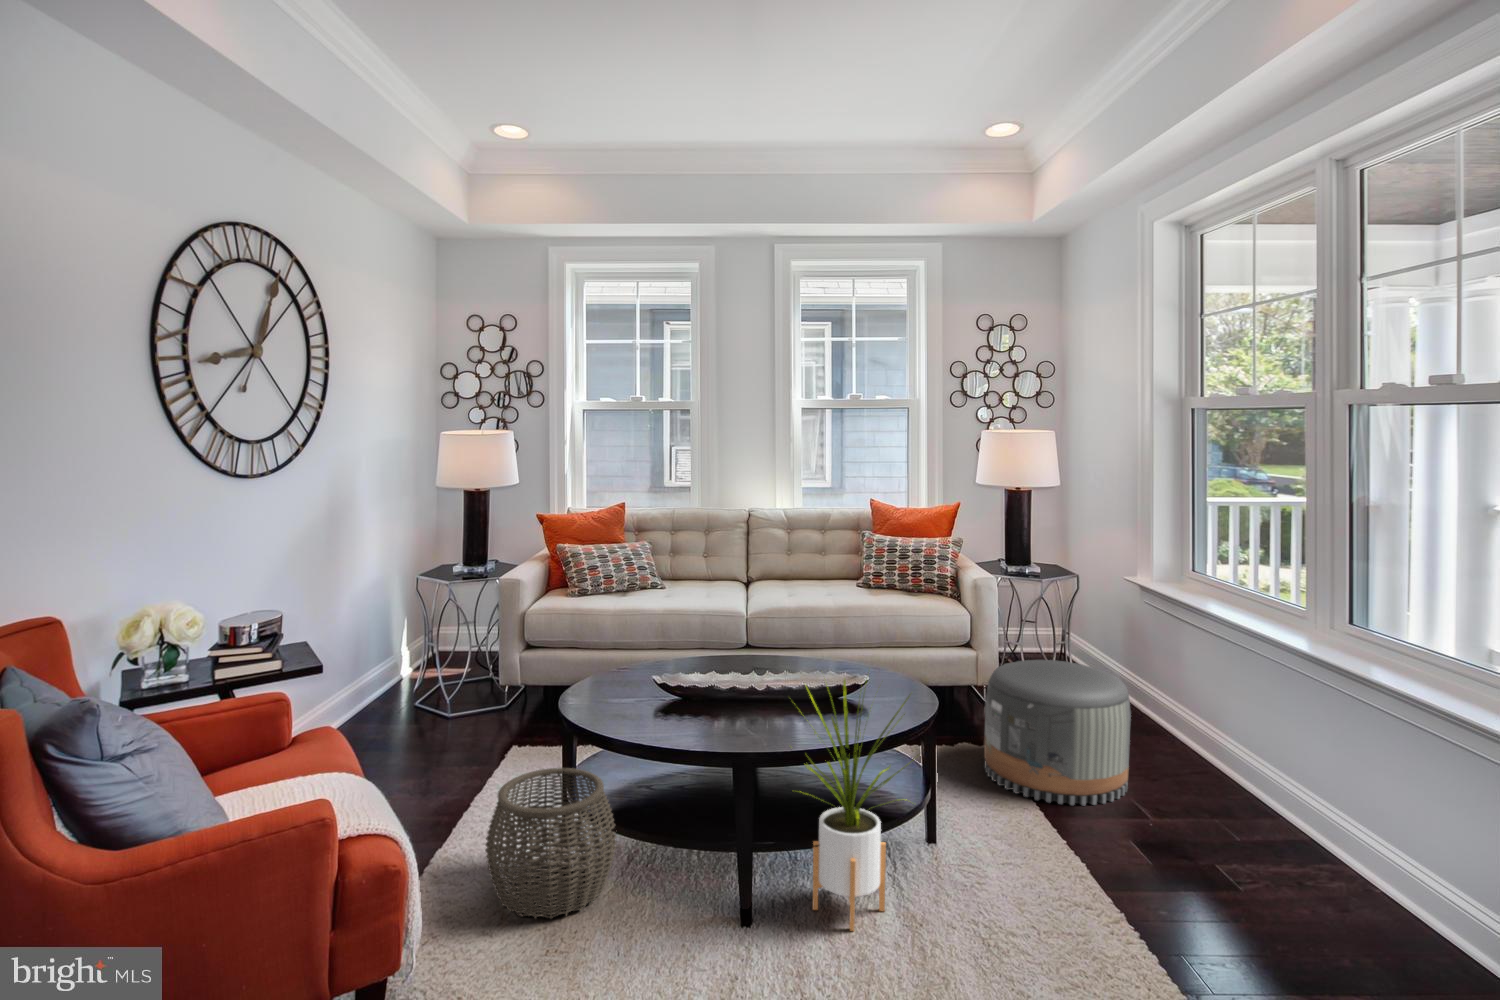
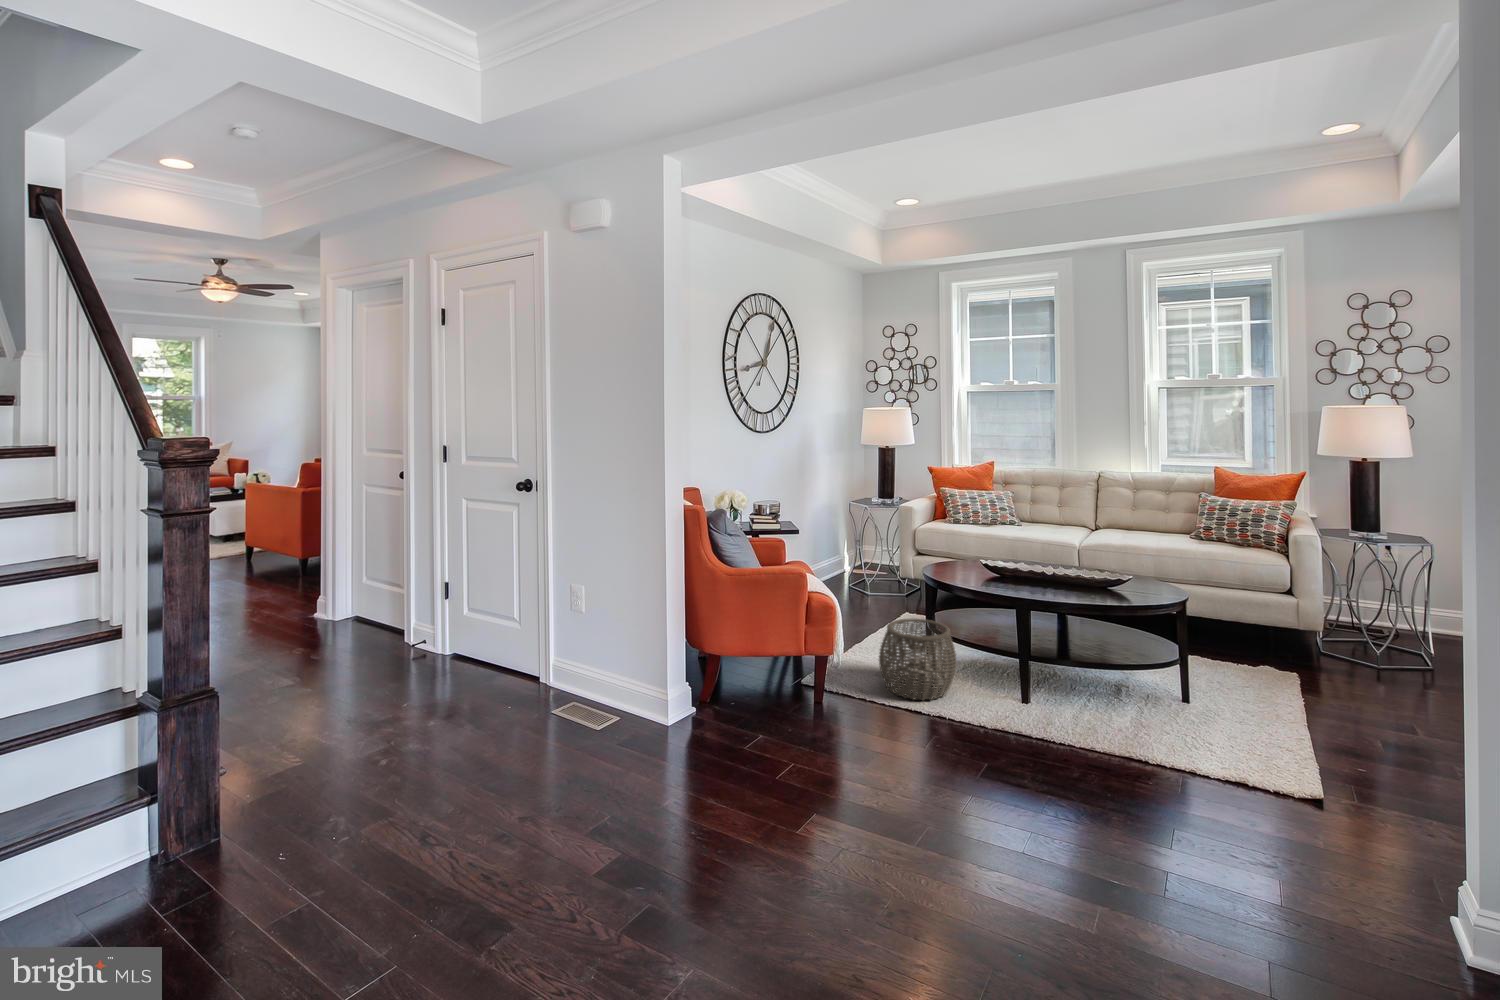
pouf: present [984,660,1131,805] -> none [1275,605,1434,729]
house plant: present [805,679,910,931] -> none [1071,575,1173,748]

